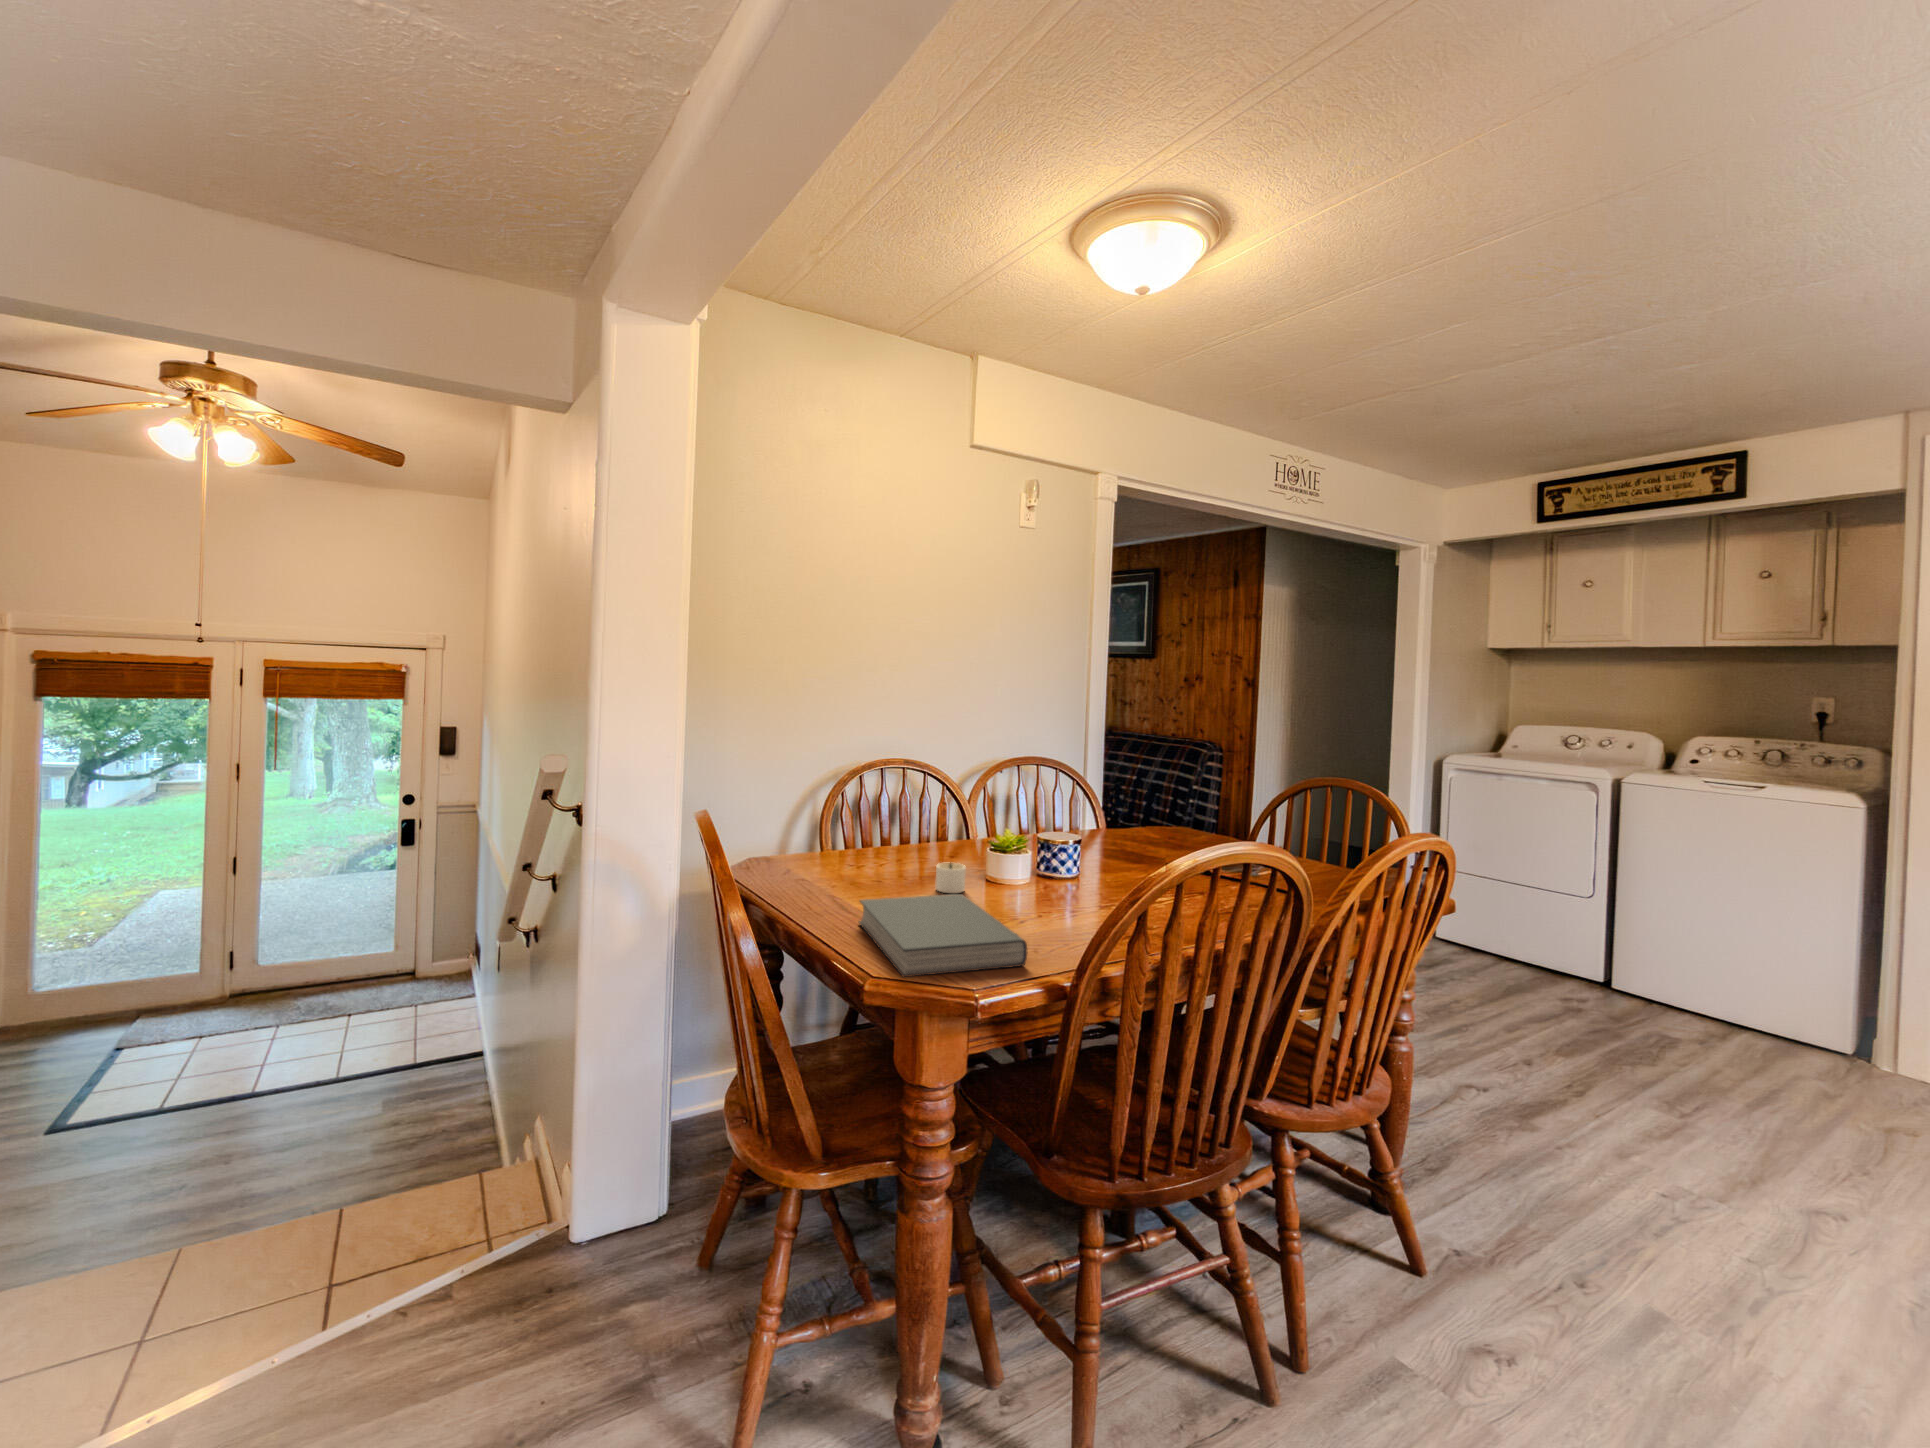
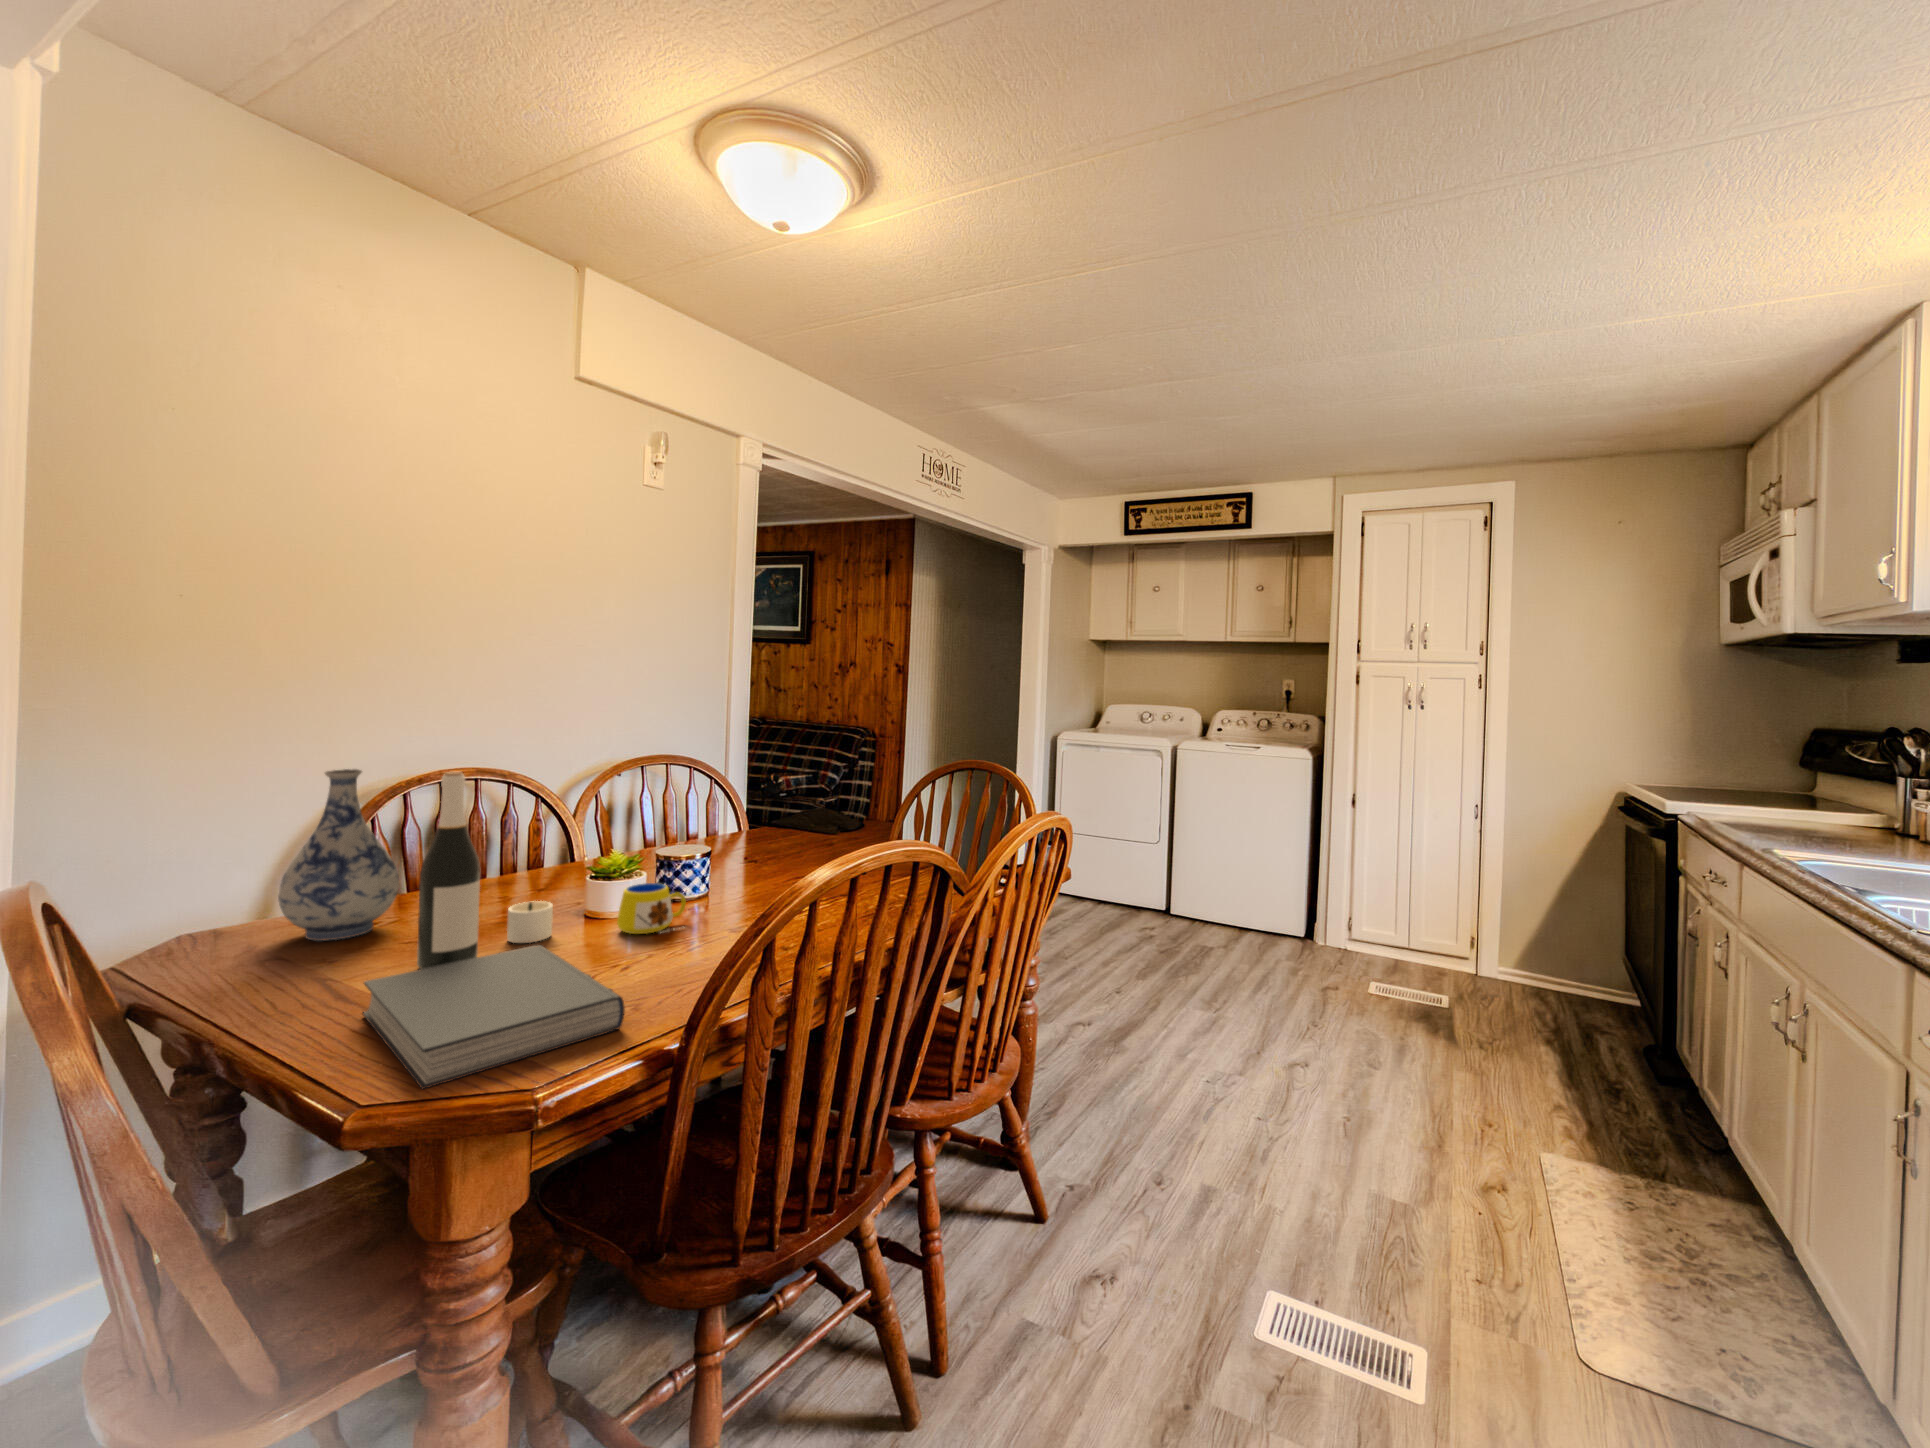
vase: none [802,754,866,872] -> present [278,769,399,941]
wine bottle: none [883,759,921,904] -> present [417,771,480,969]
mug: none [1011,859,1063,902] -> present [617,883,686,934]

